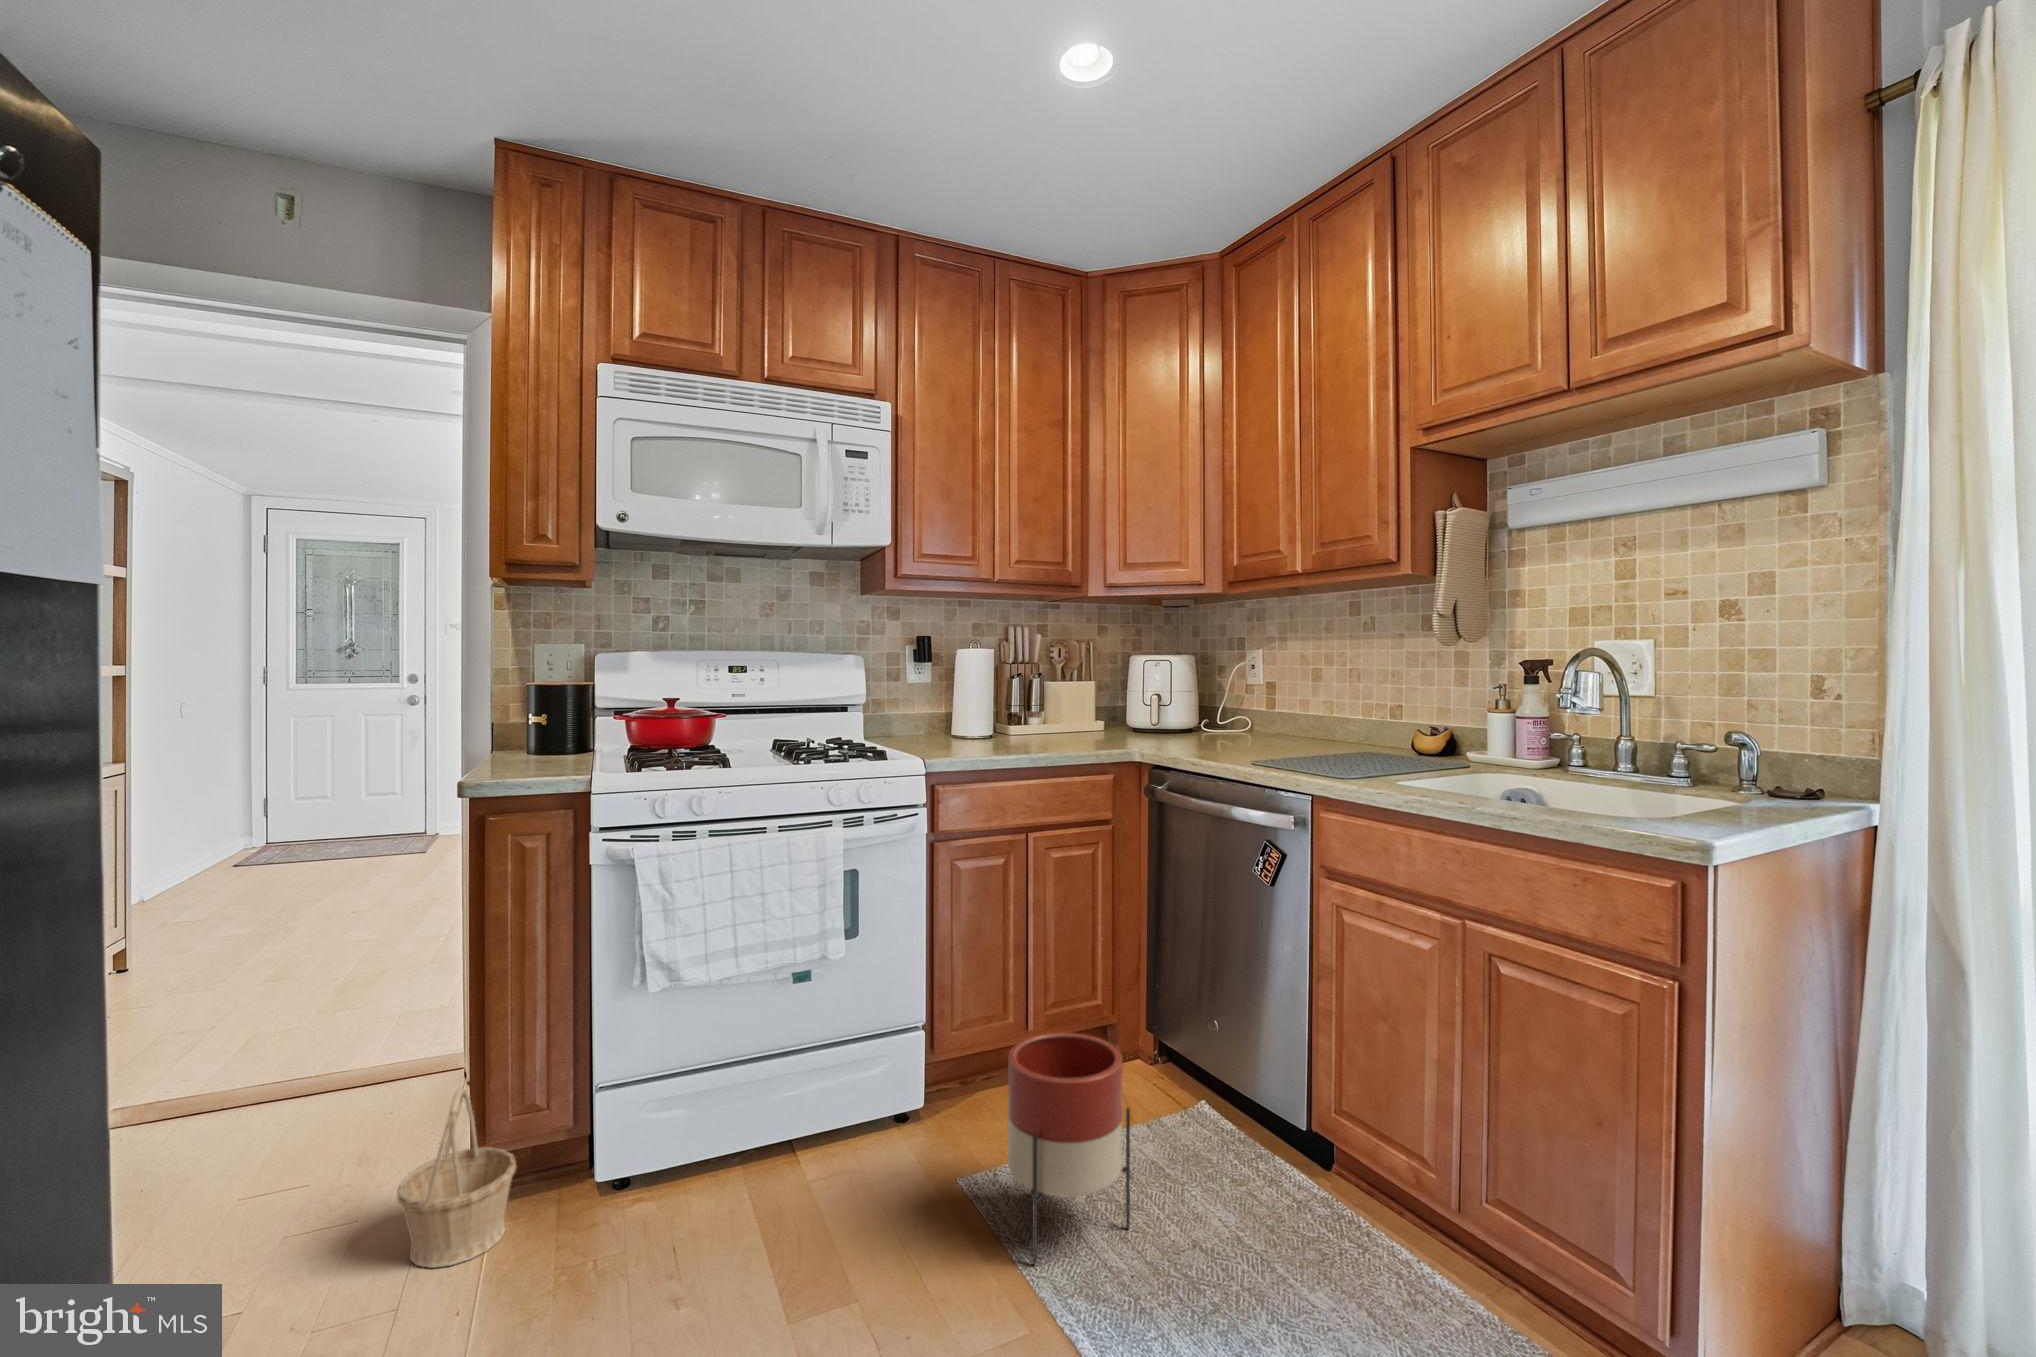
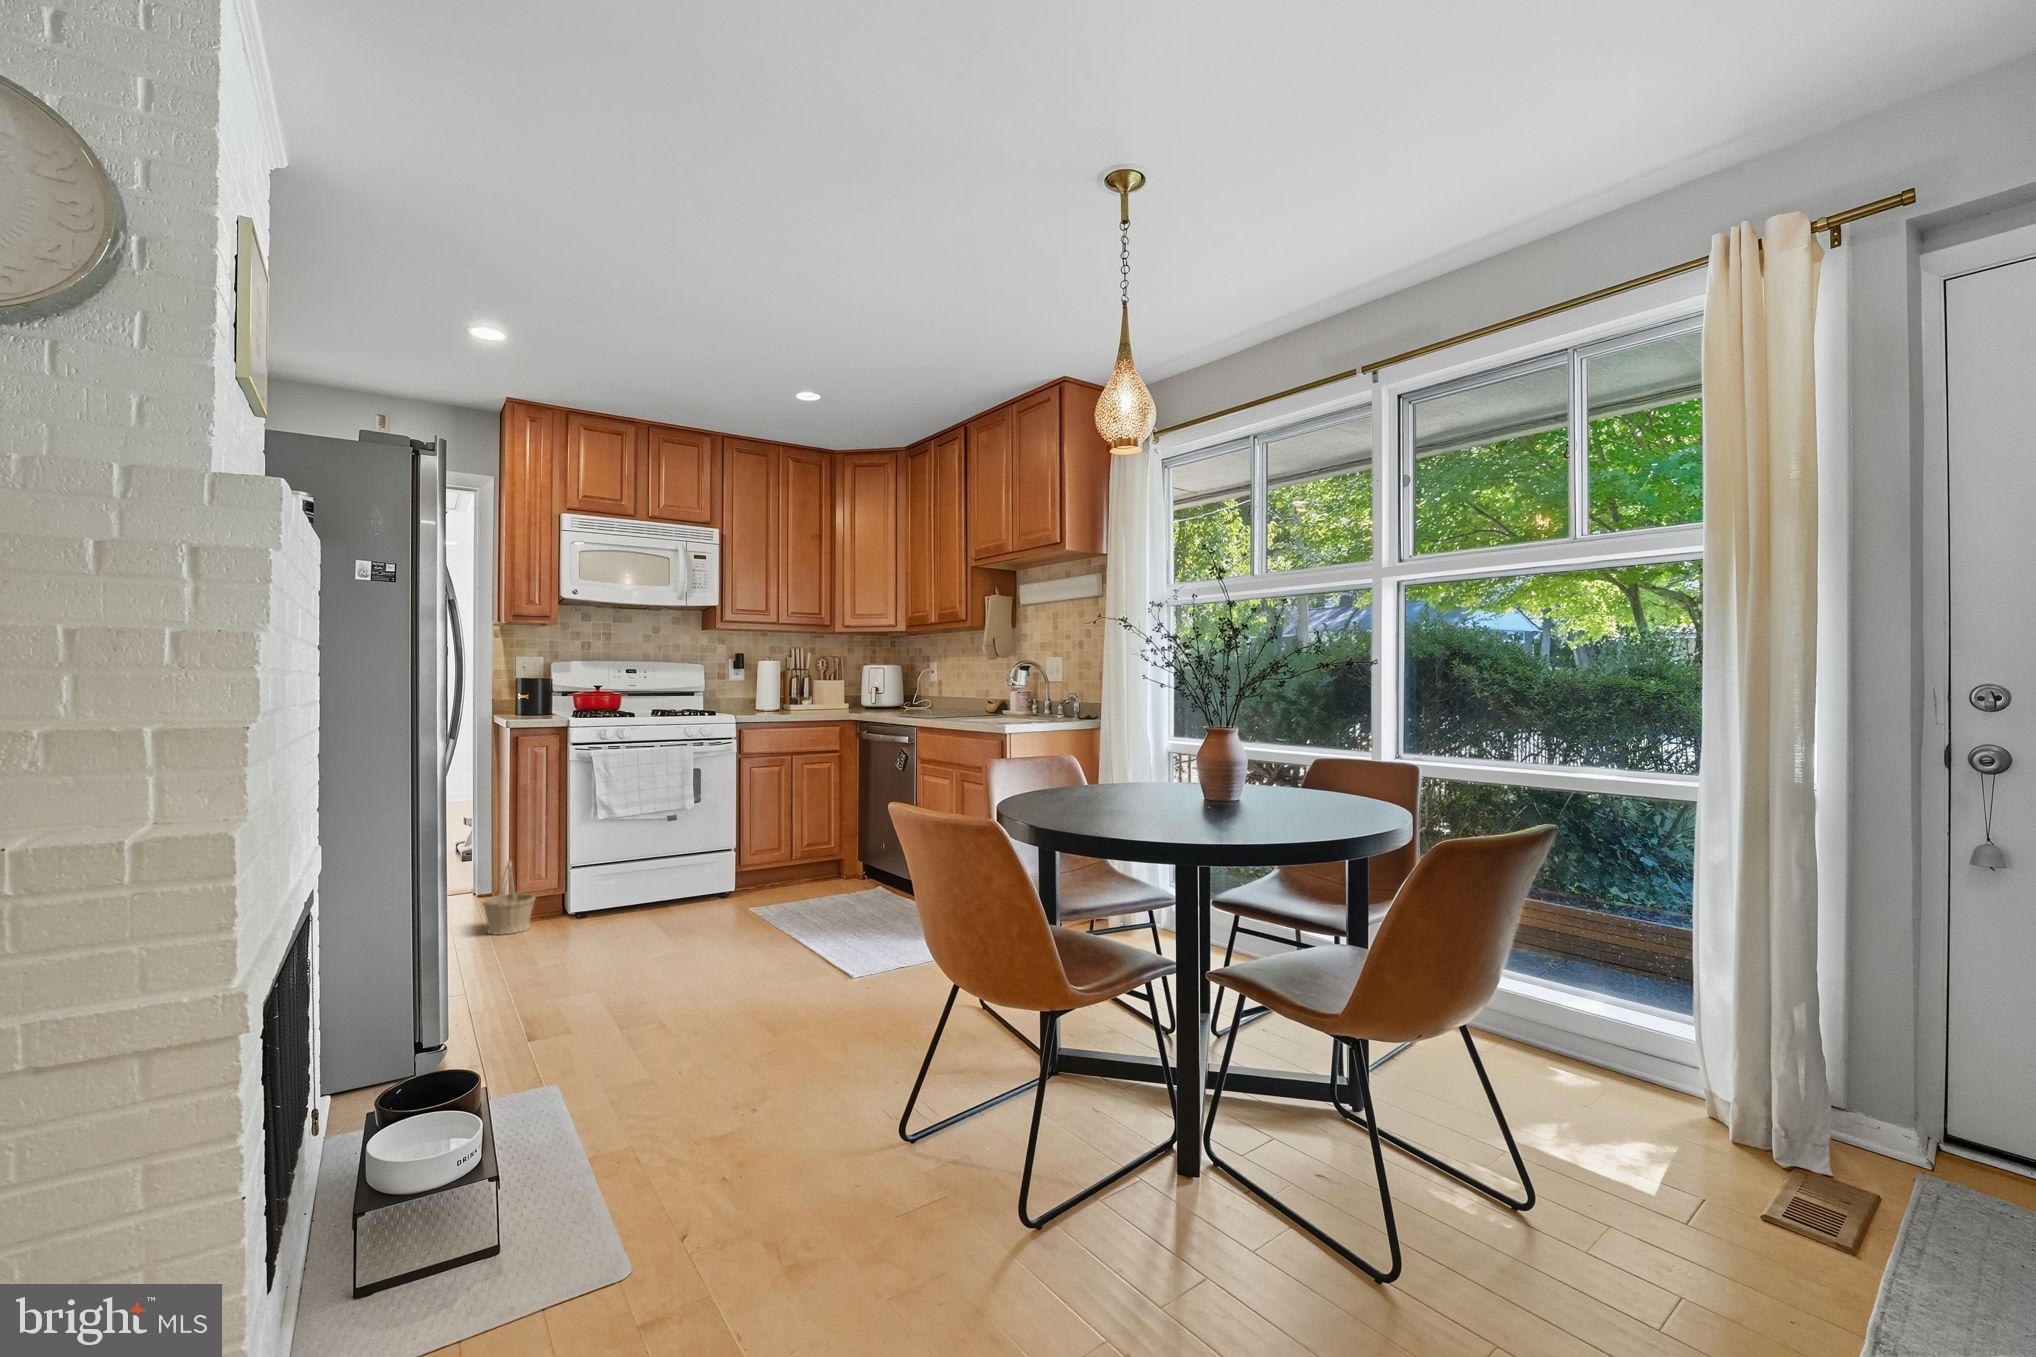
planter: present [1008,1033,1130,1265] -> none [770,834,825,922]

